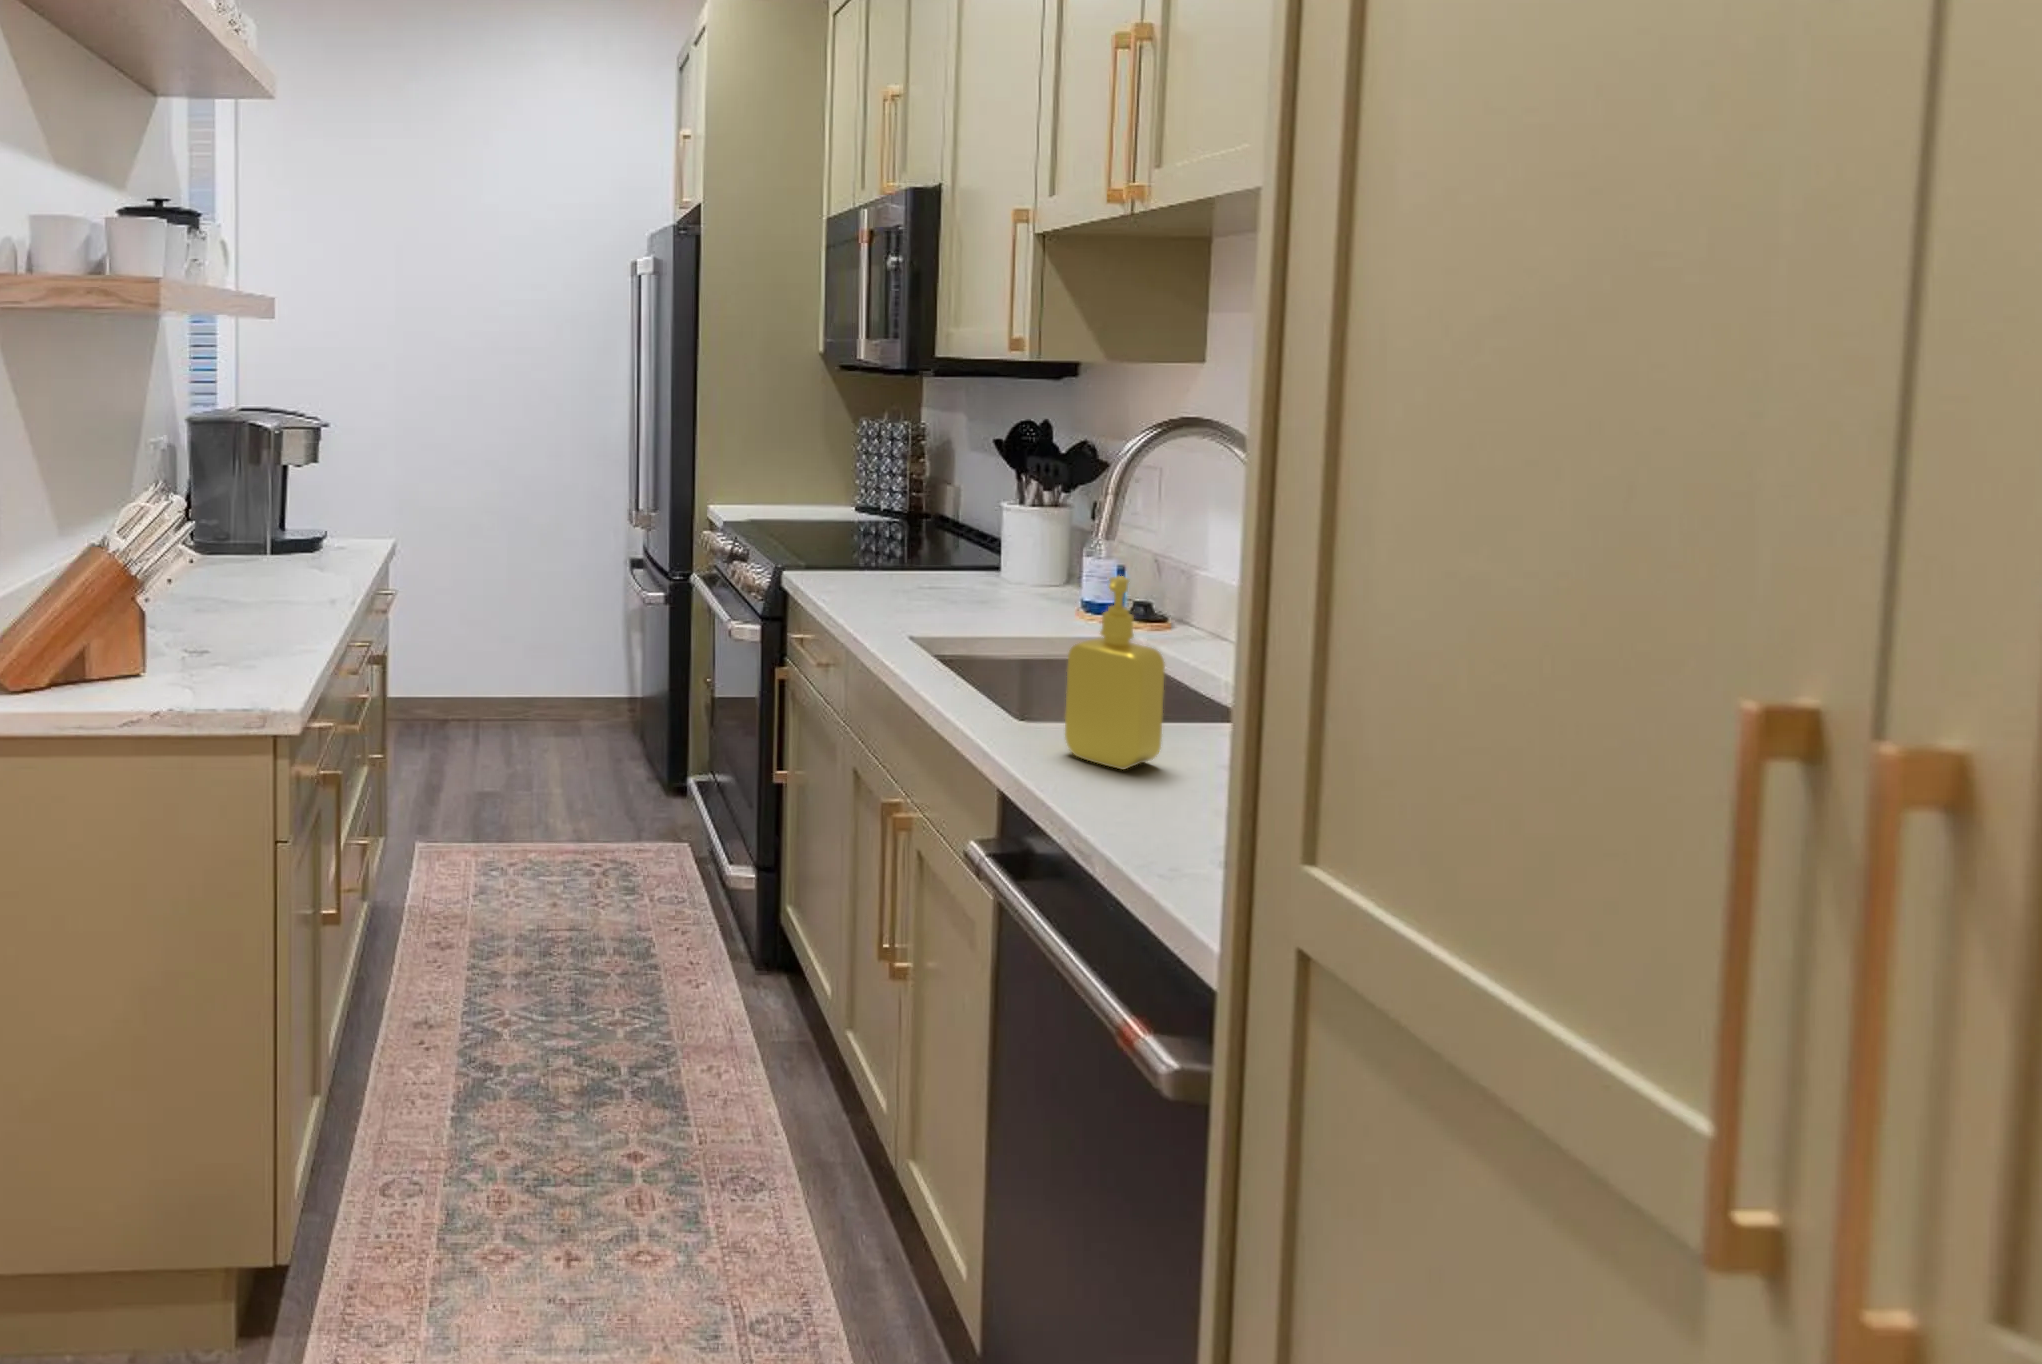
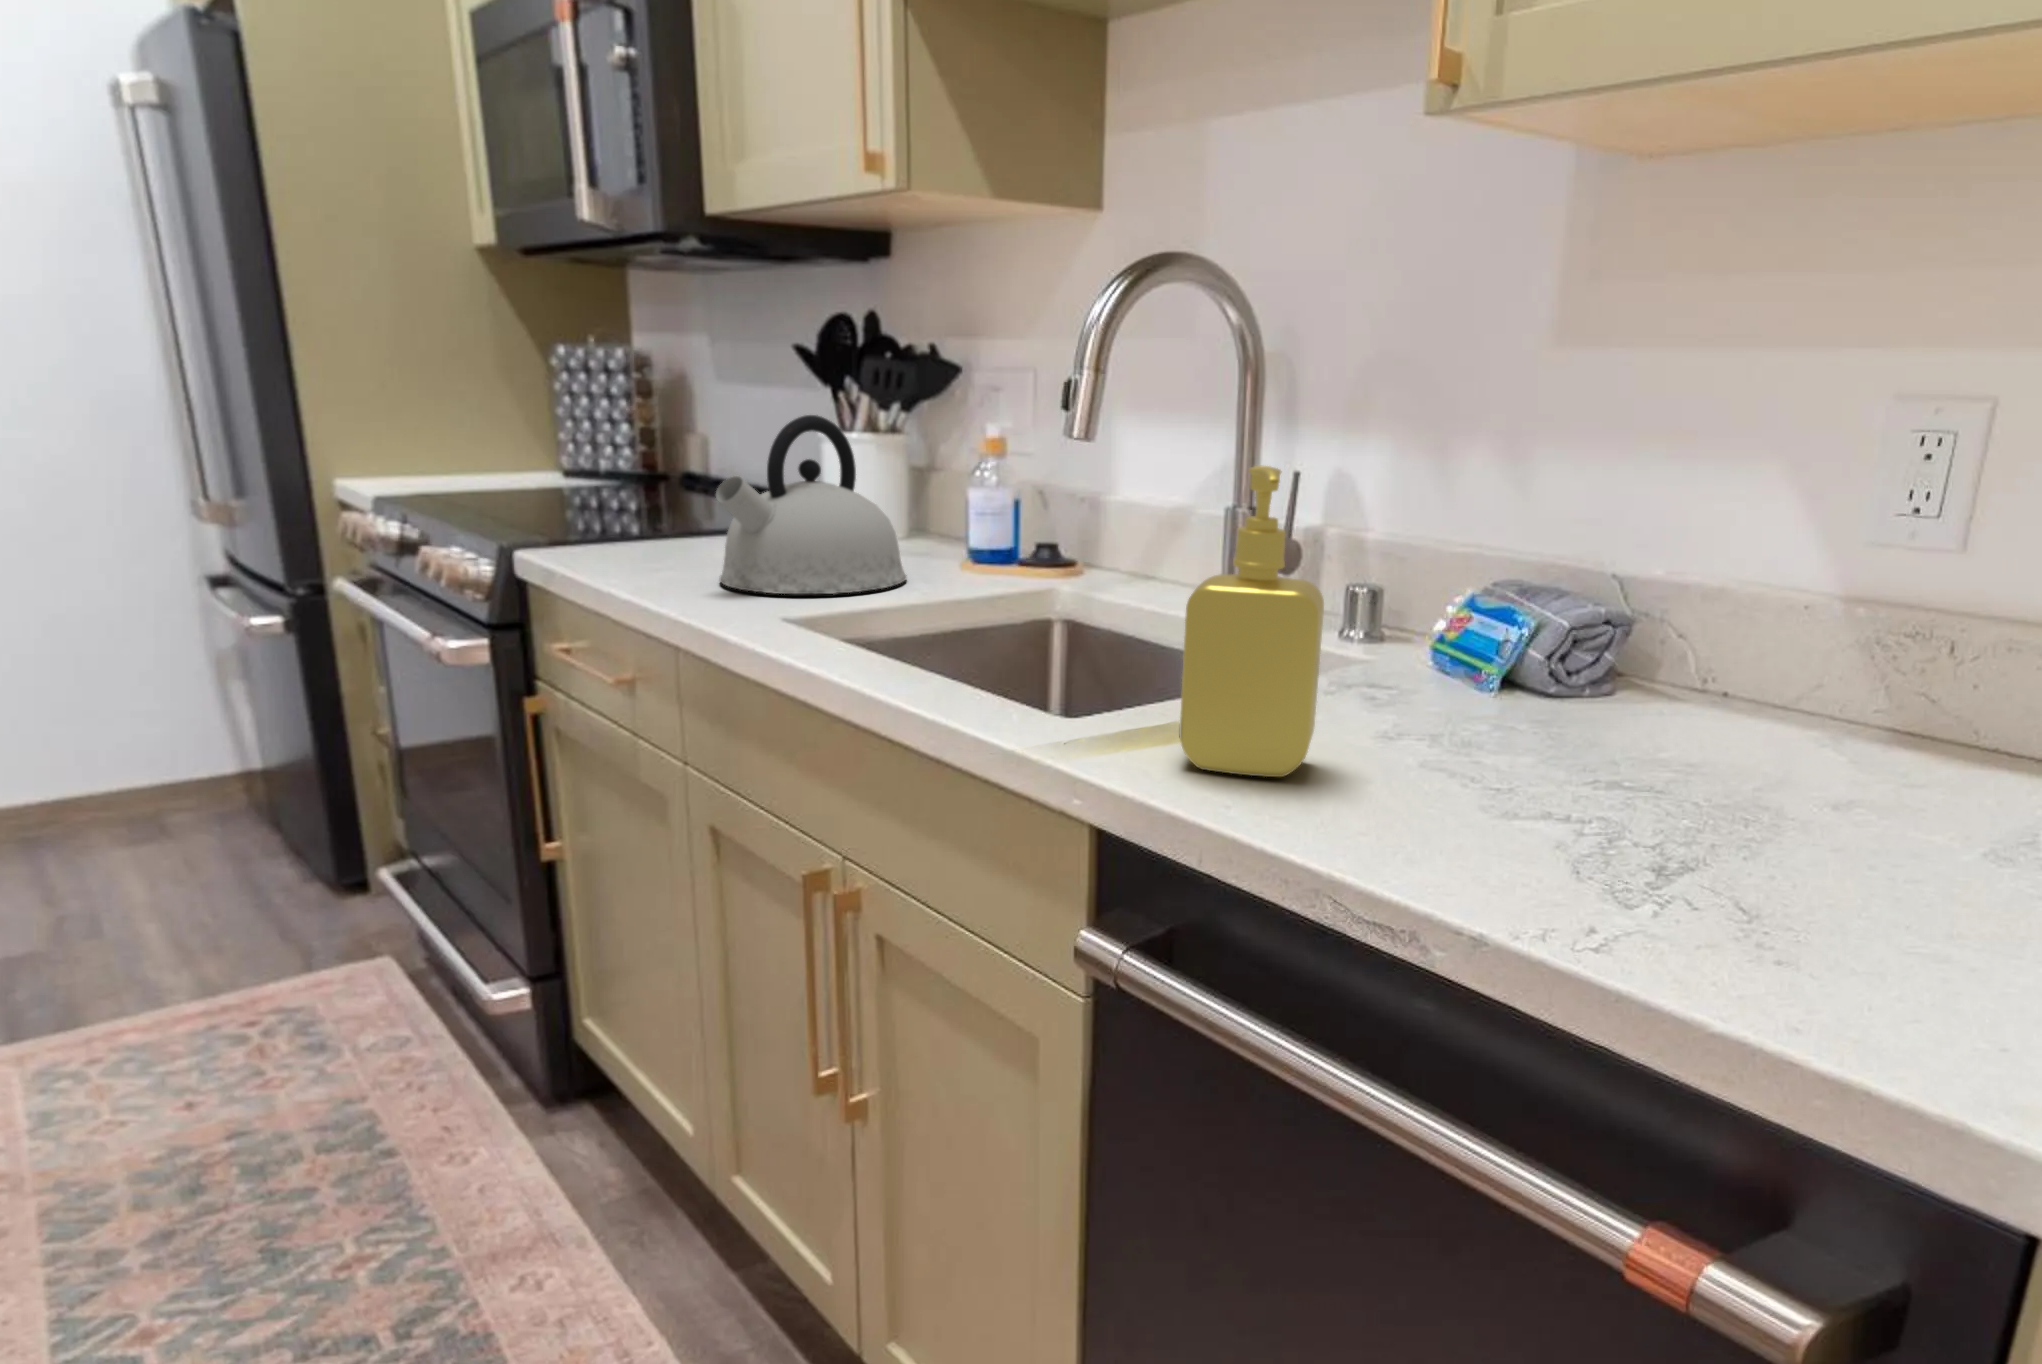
kettle: none [888,501,1022,622] -> present [716,415,907,594]

